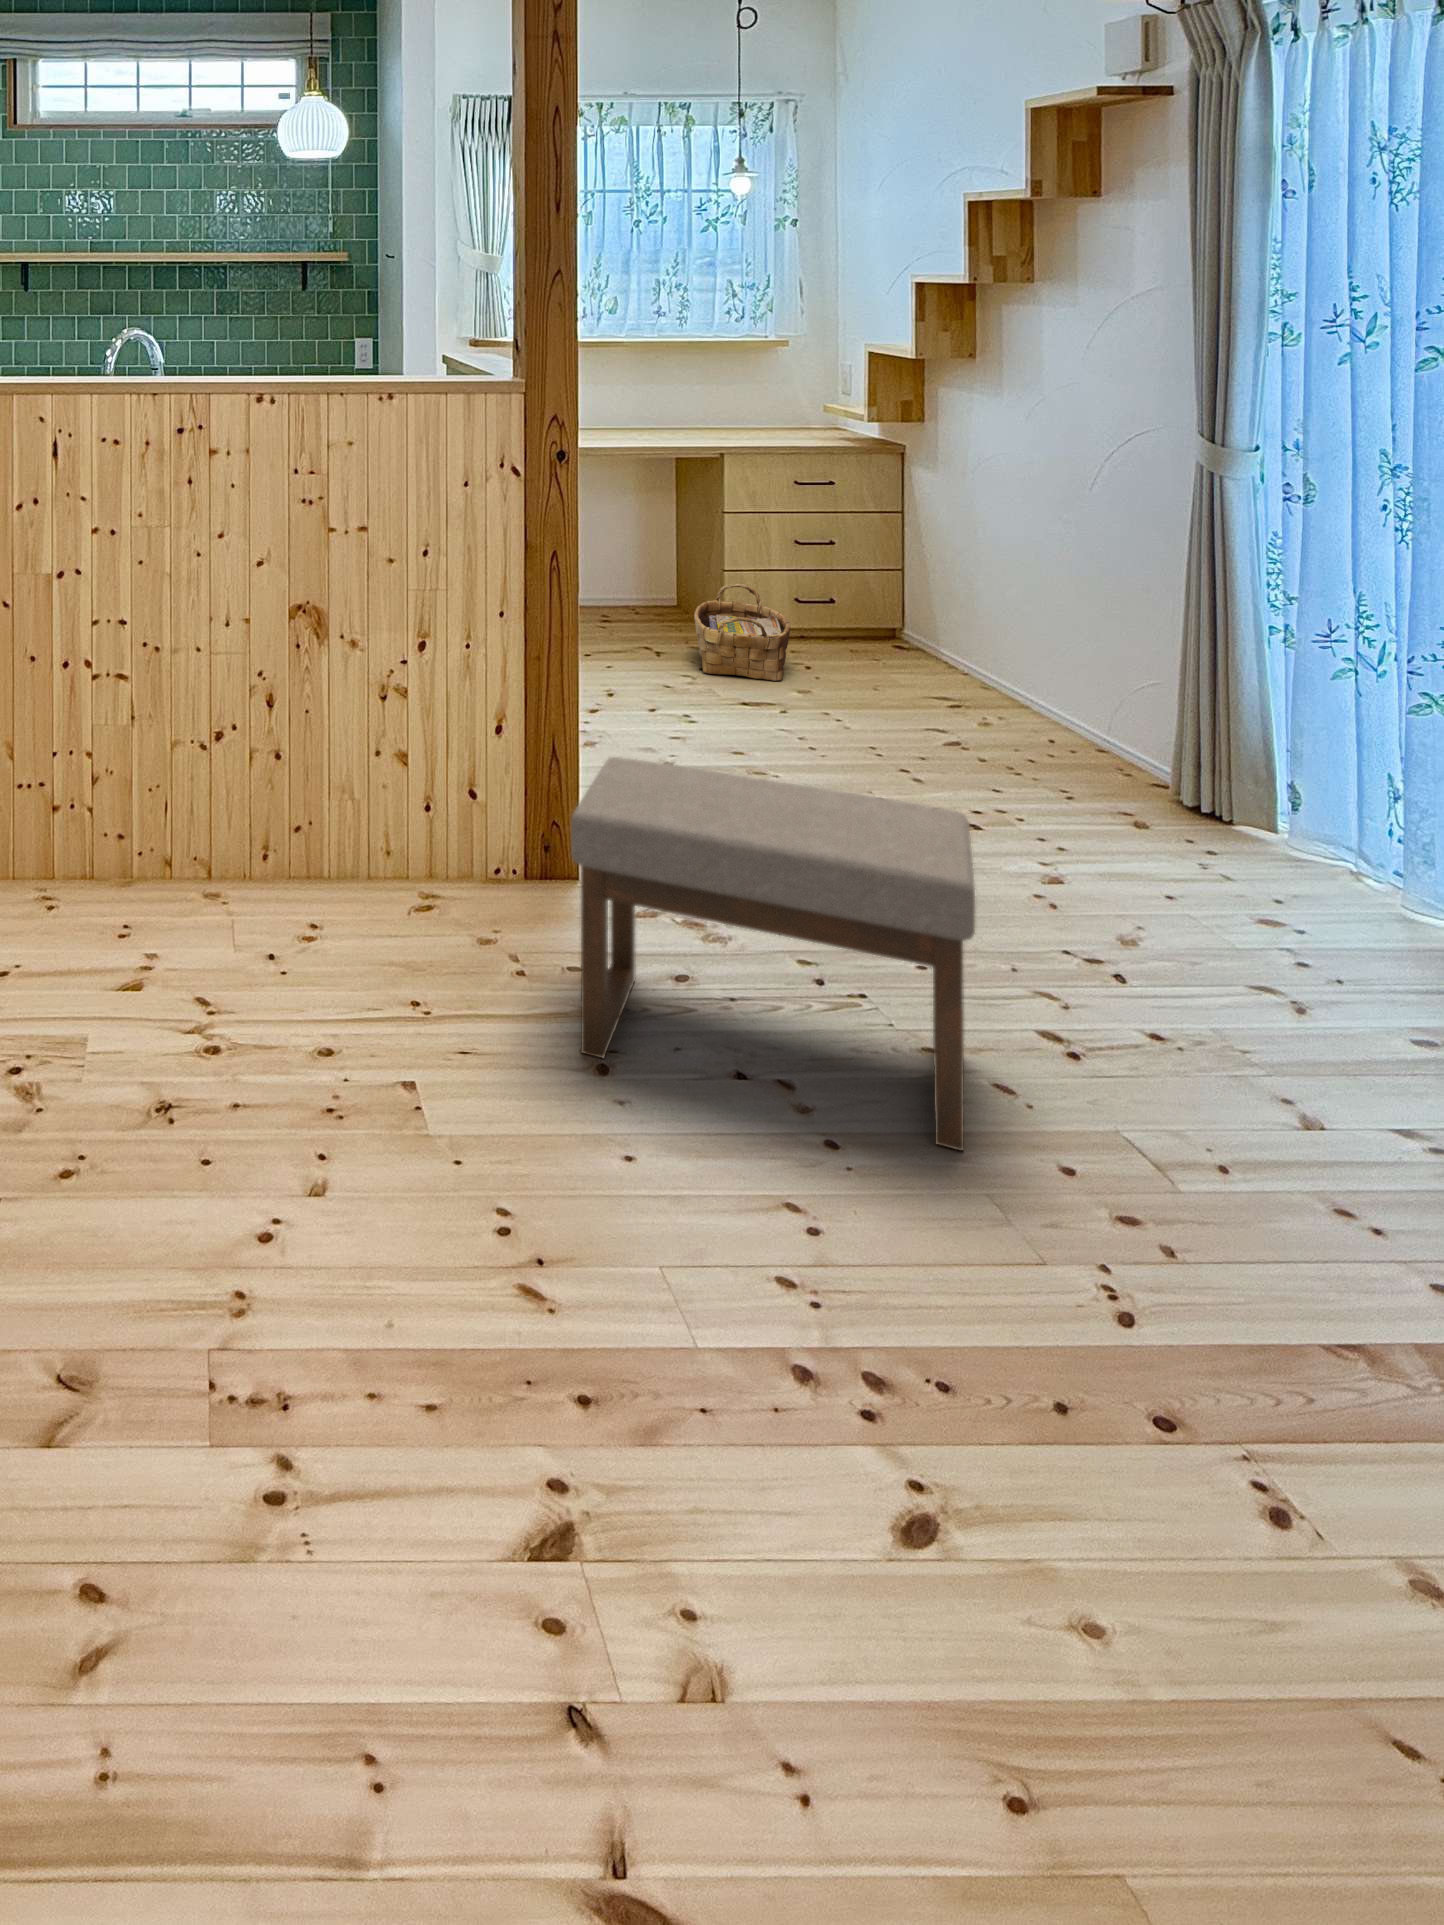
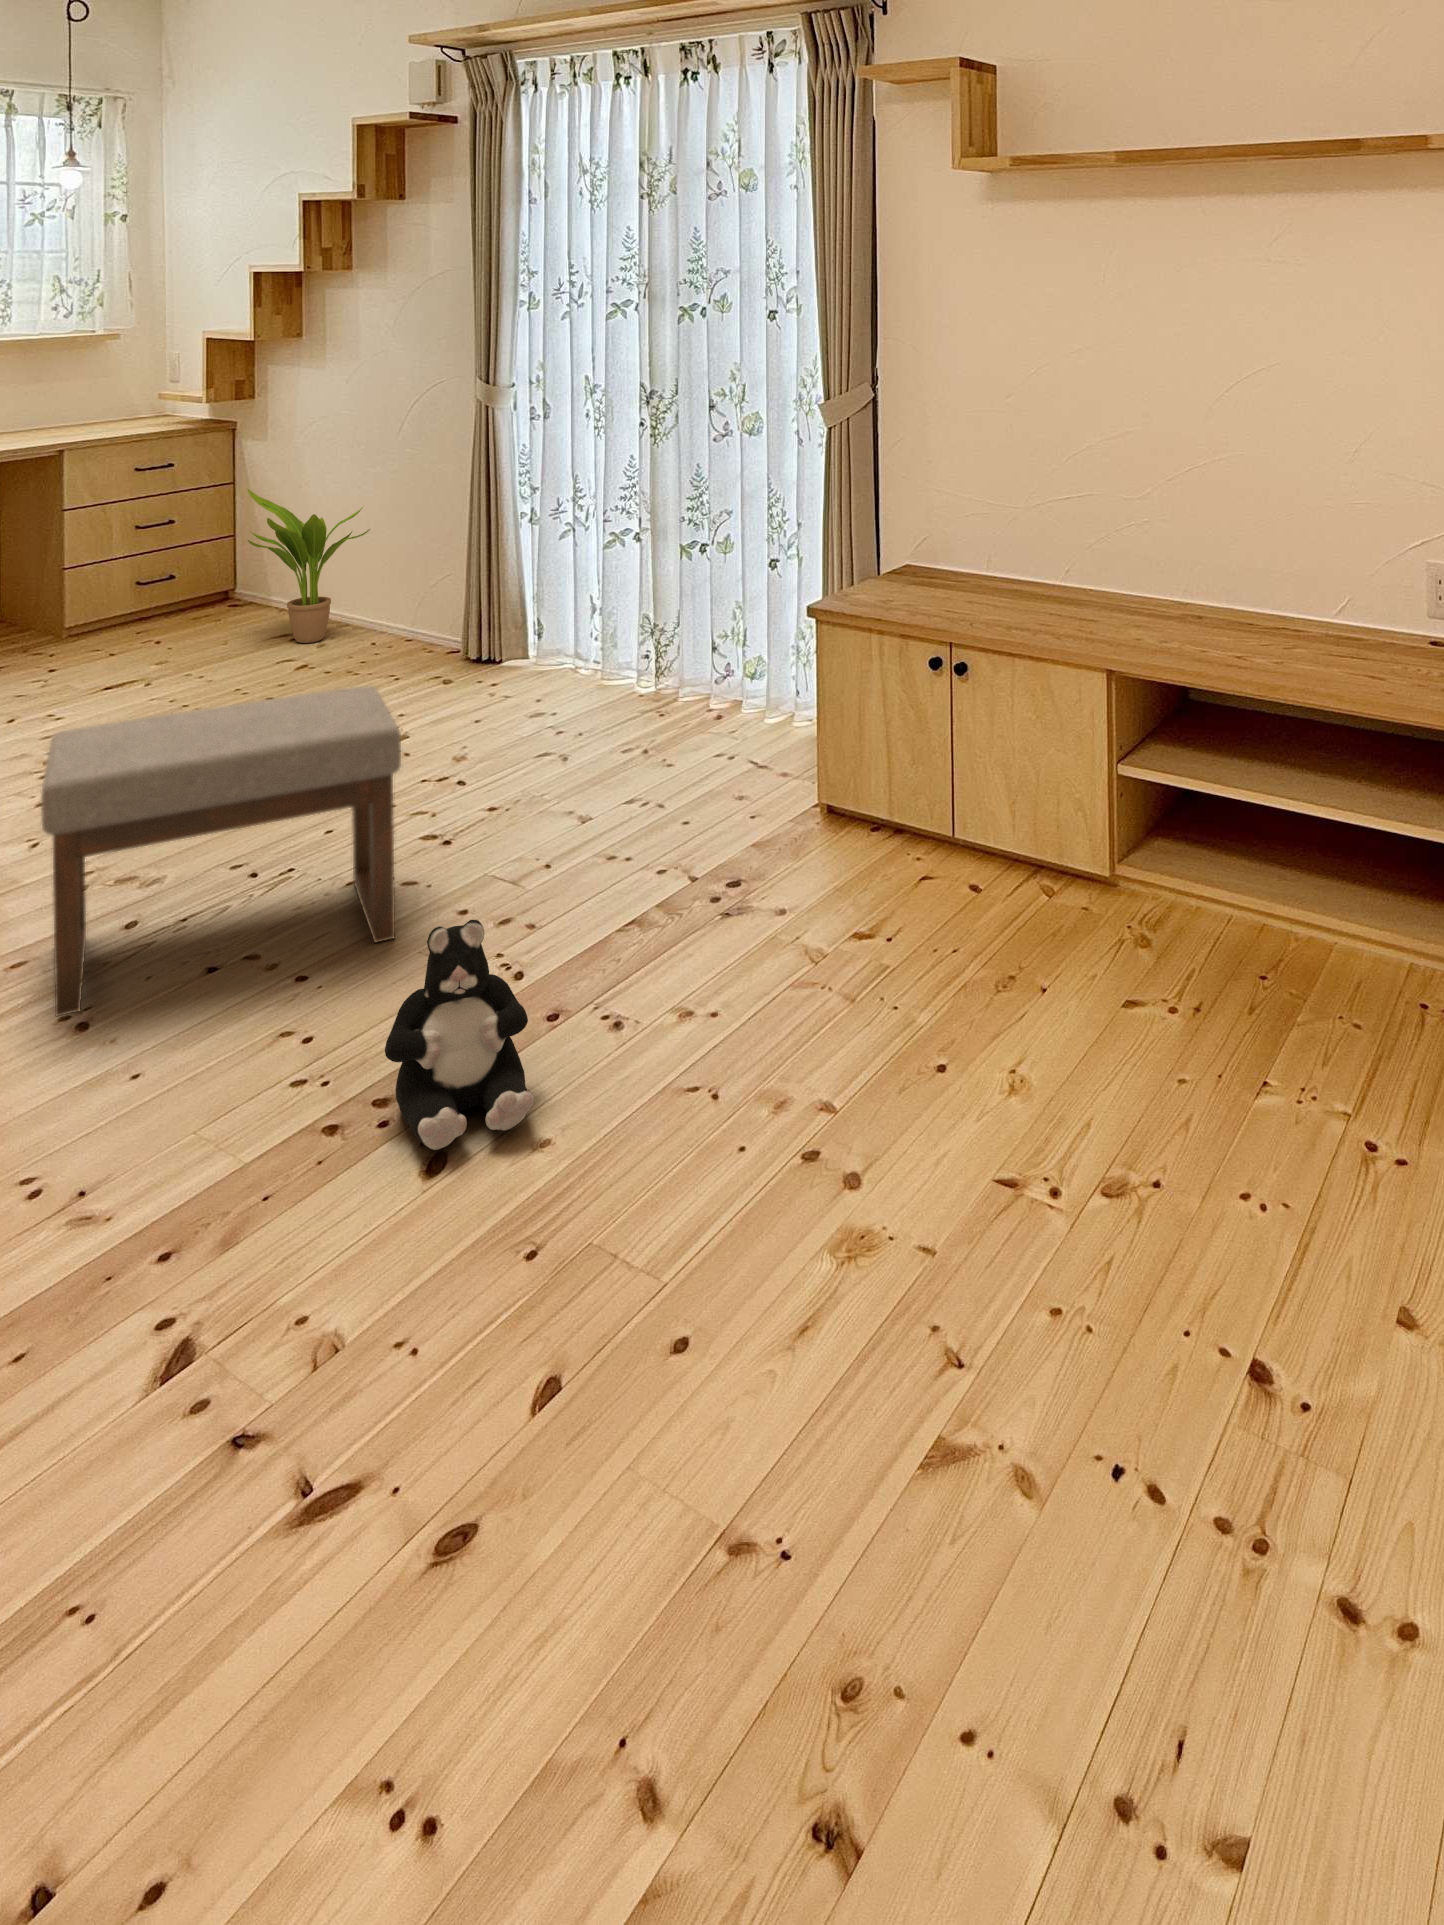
potted plant: none [898,526,1051,718] -> present [248,489,370,643]
woven basket: present [694,584,791,681] -> none [40,573,141,668]
plush toy: none [876,1189,1094,1546] -> present [385,920,534,1150]

